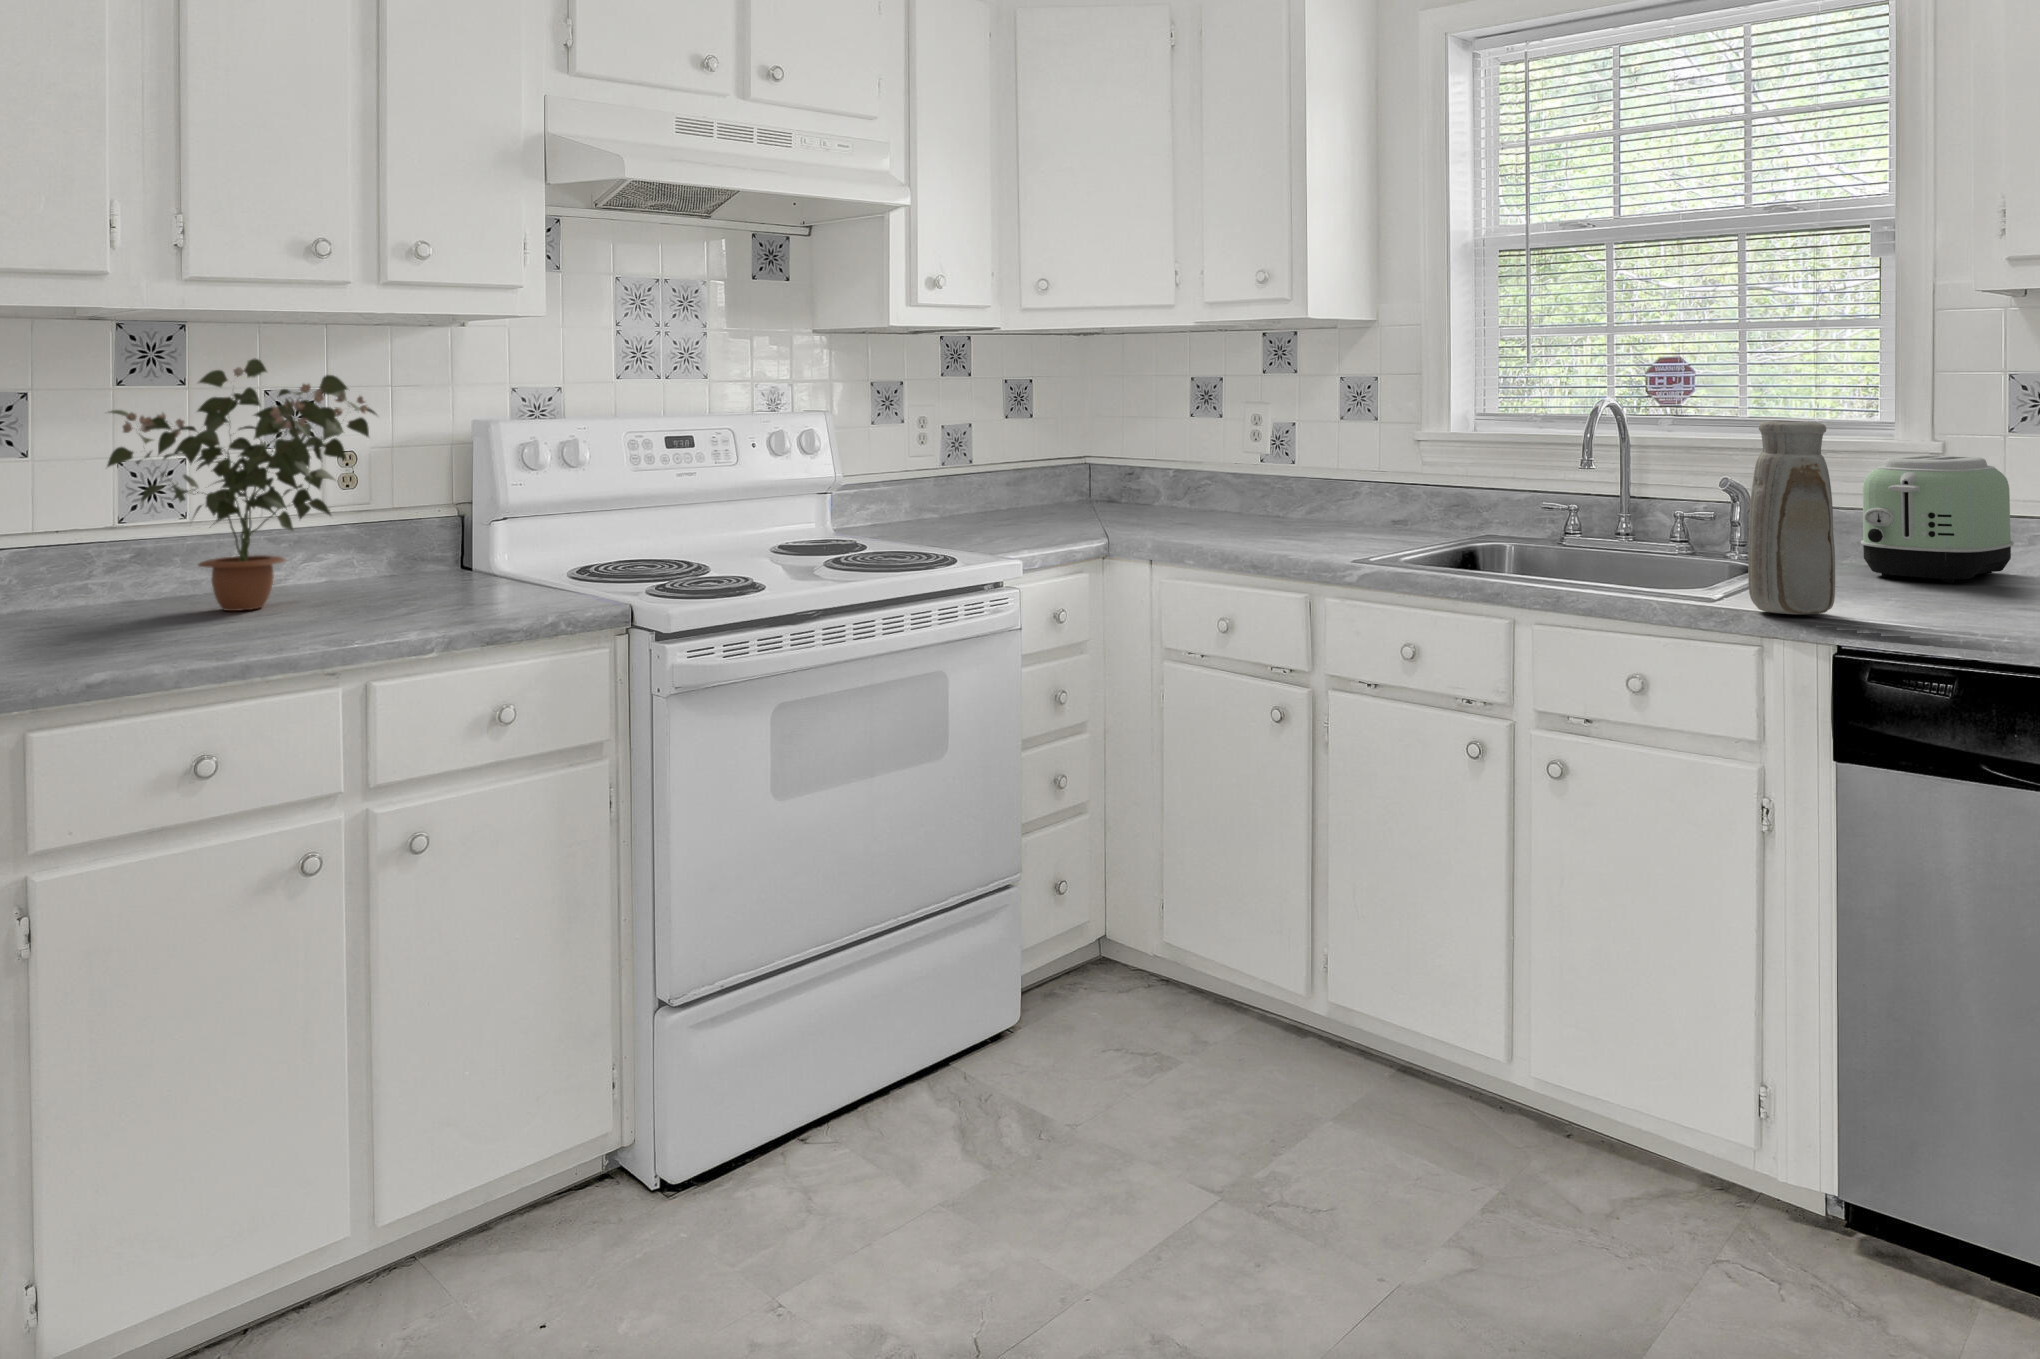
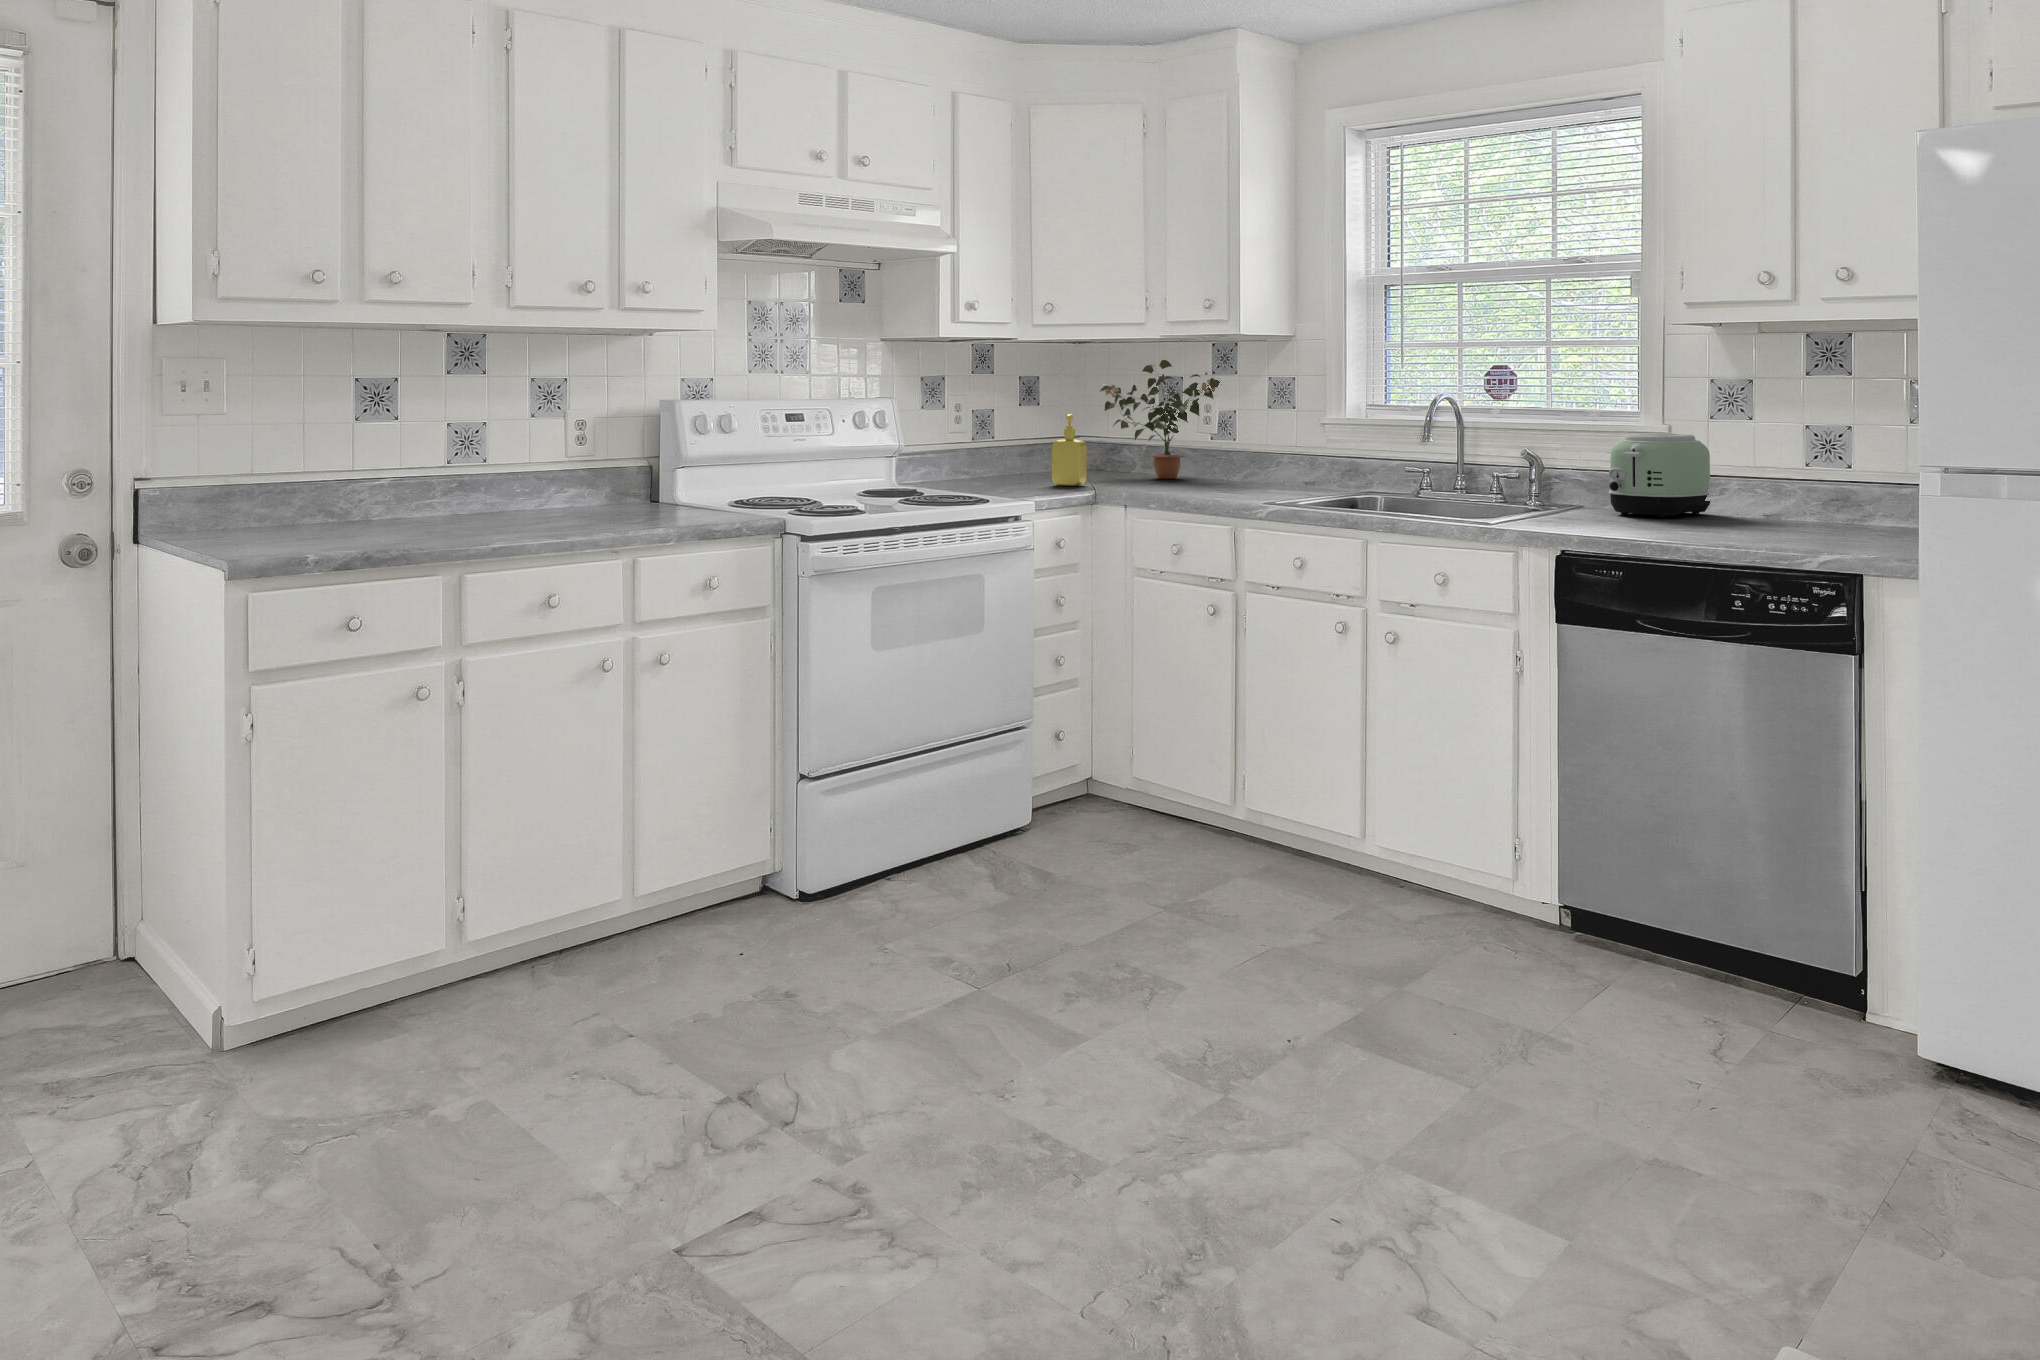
potted plant: present [107,358,376,611] -> present [1100,360,1222,479]
vase: present [1748,421,1835,614] -> none [1509,406,1561,530]
soap dispenser: none [1047,431,1095,530] -> present [1052,414,1087,486]

